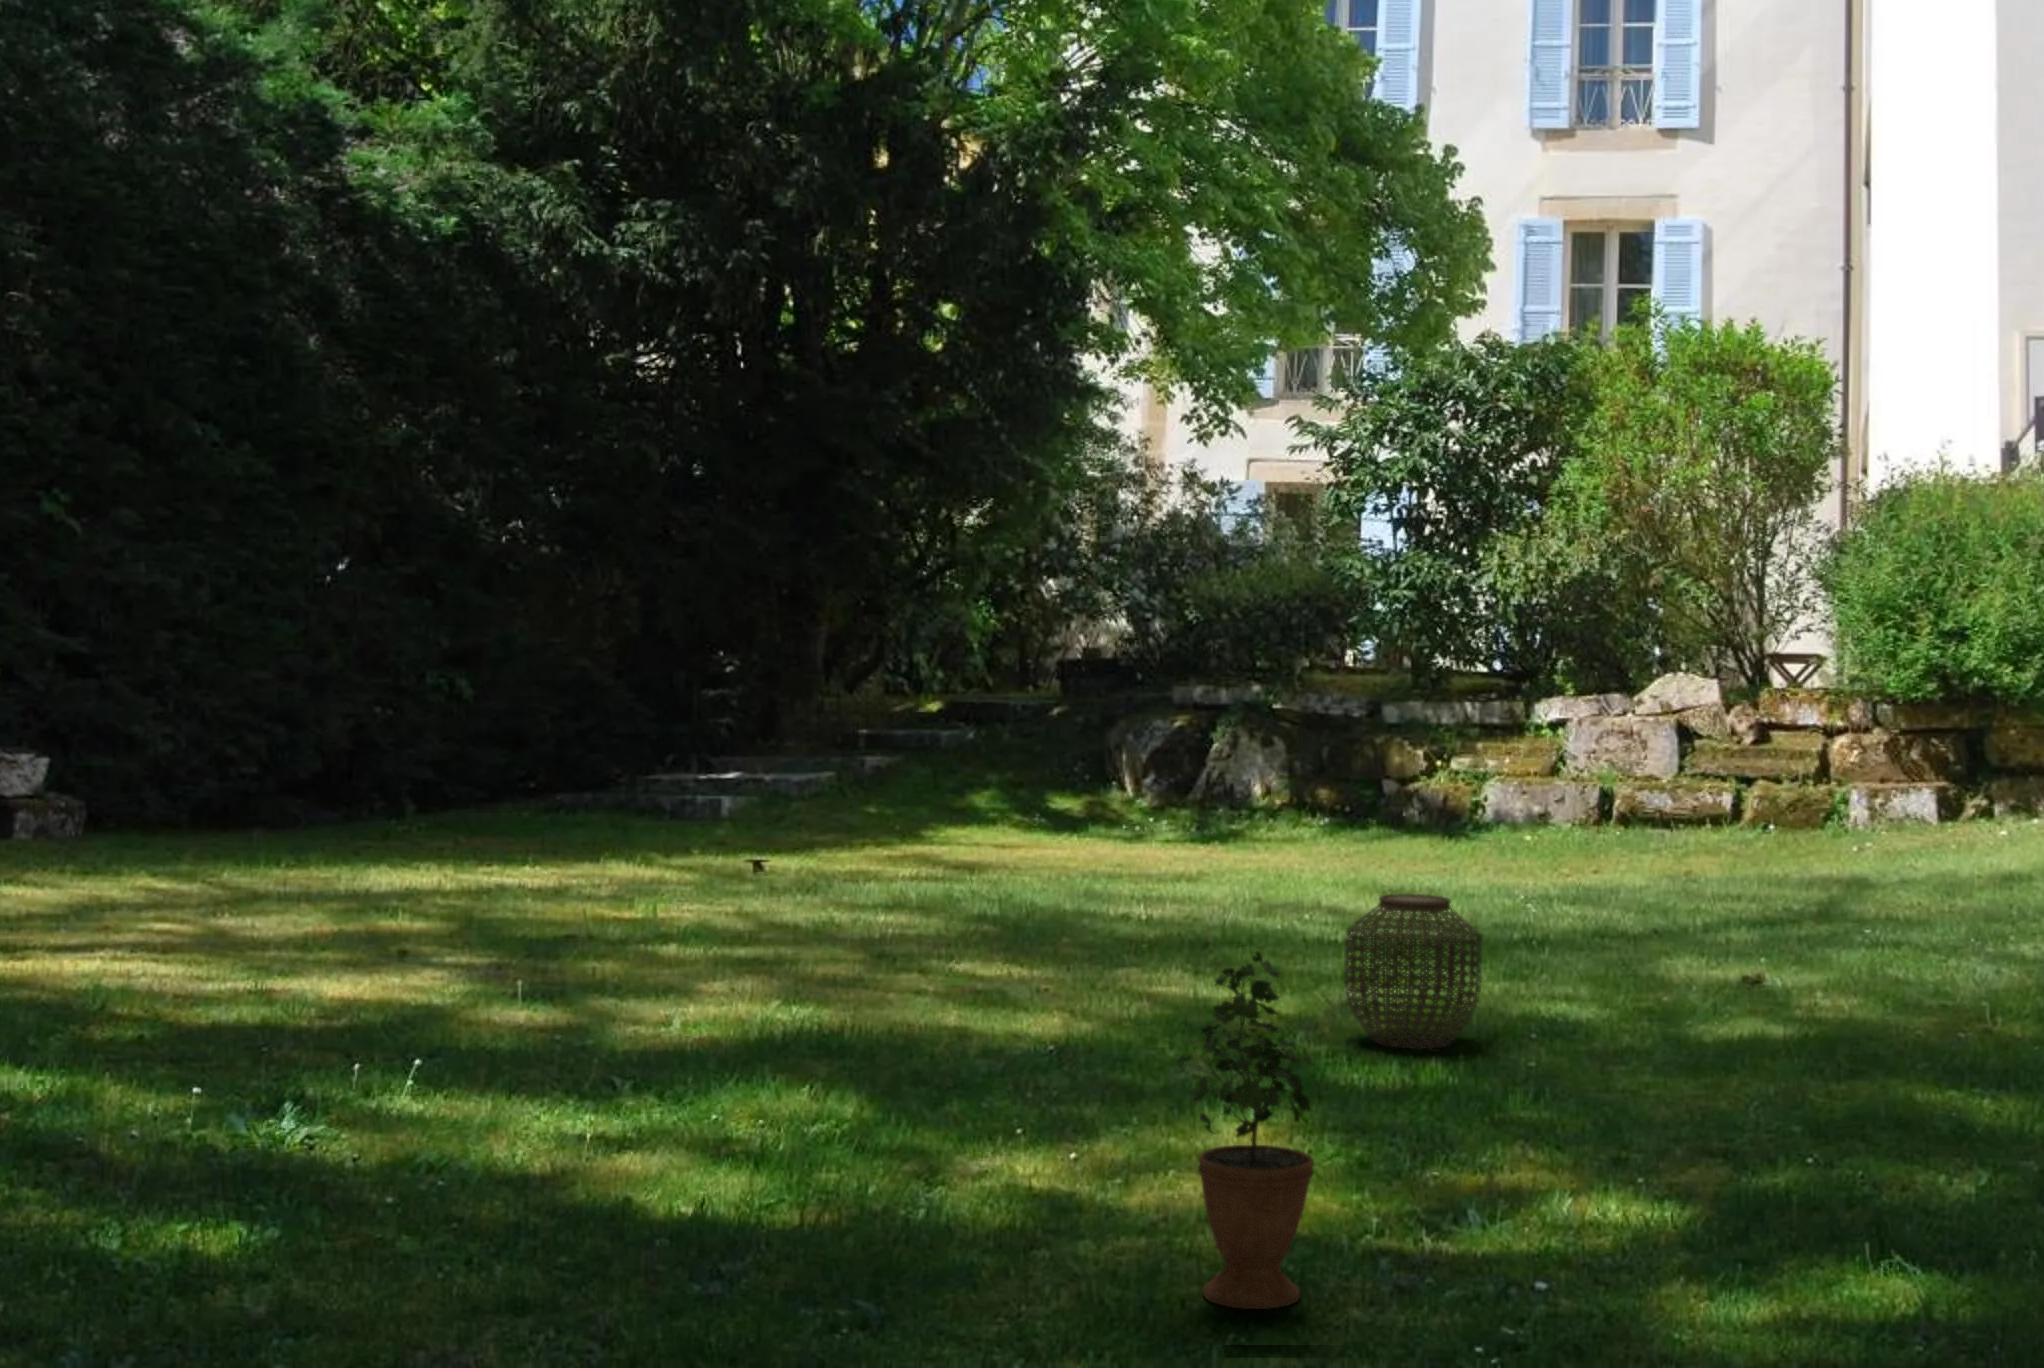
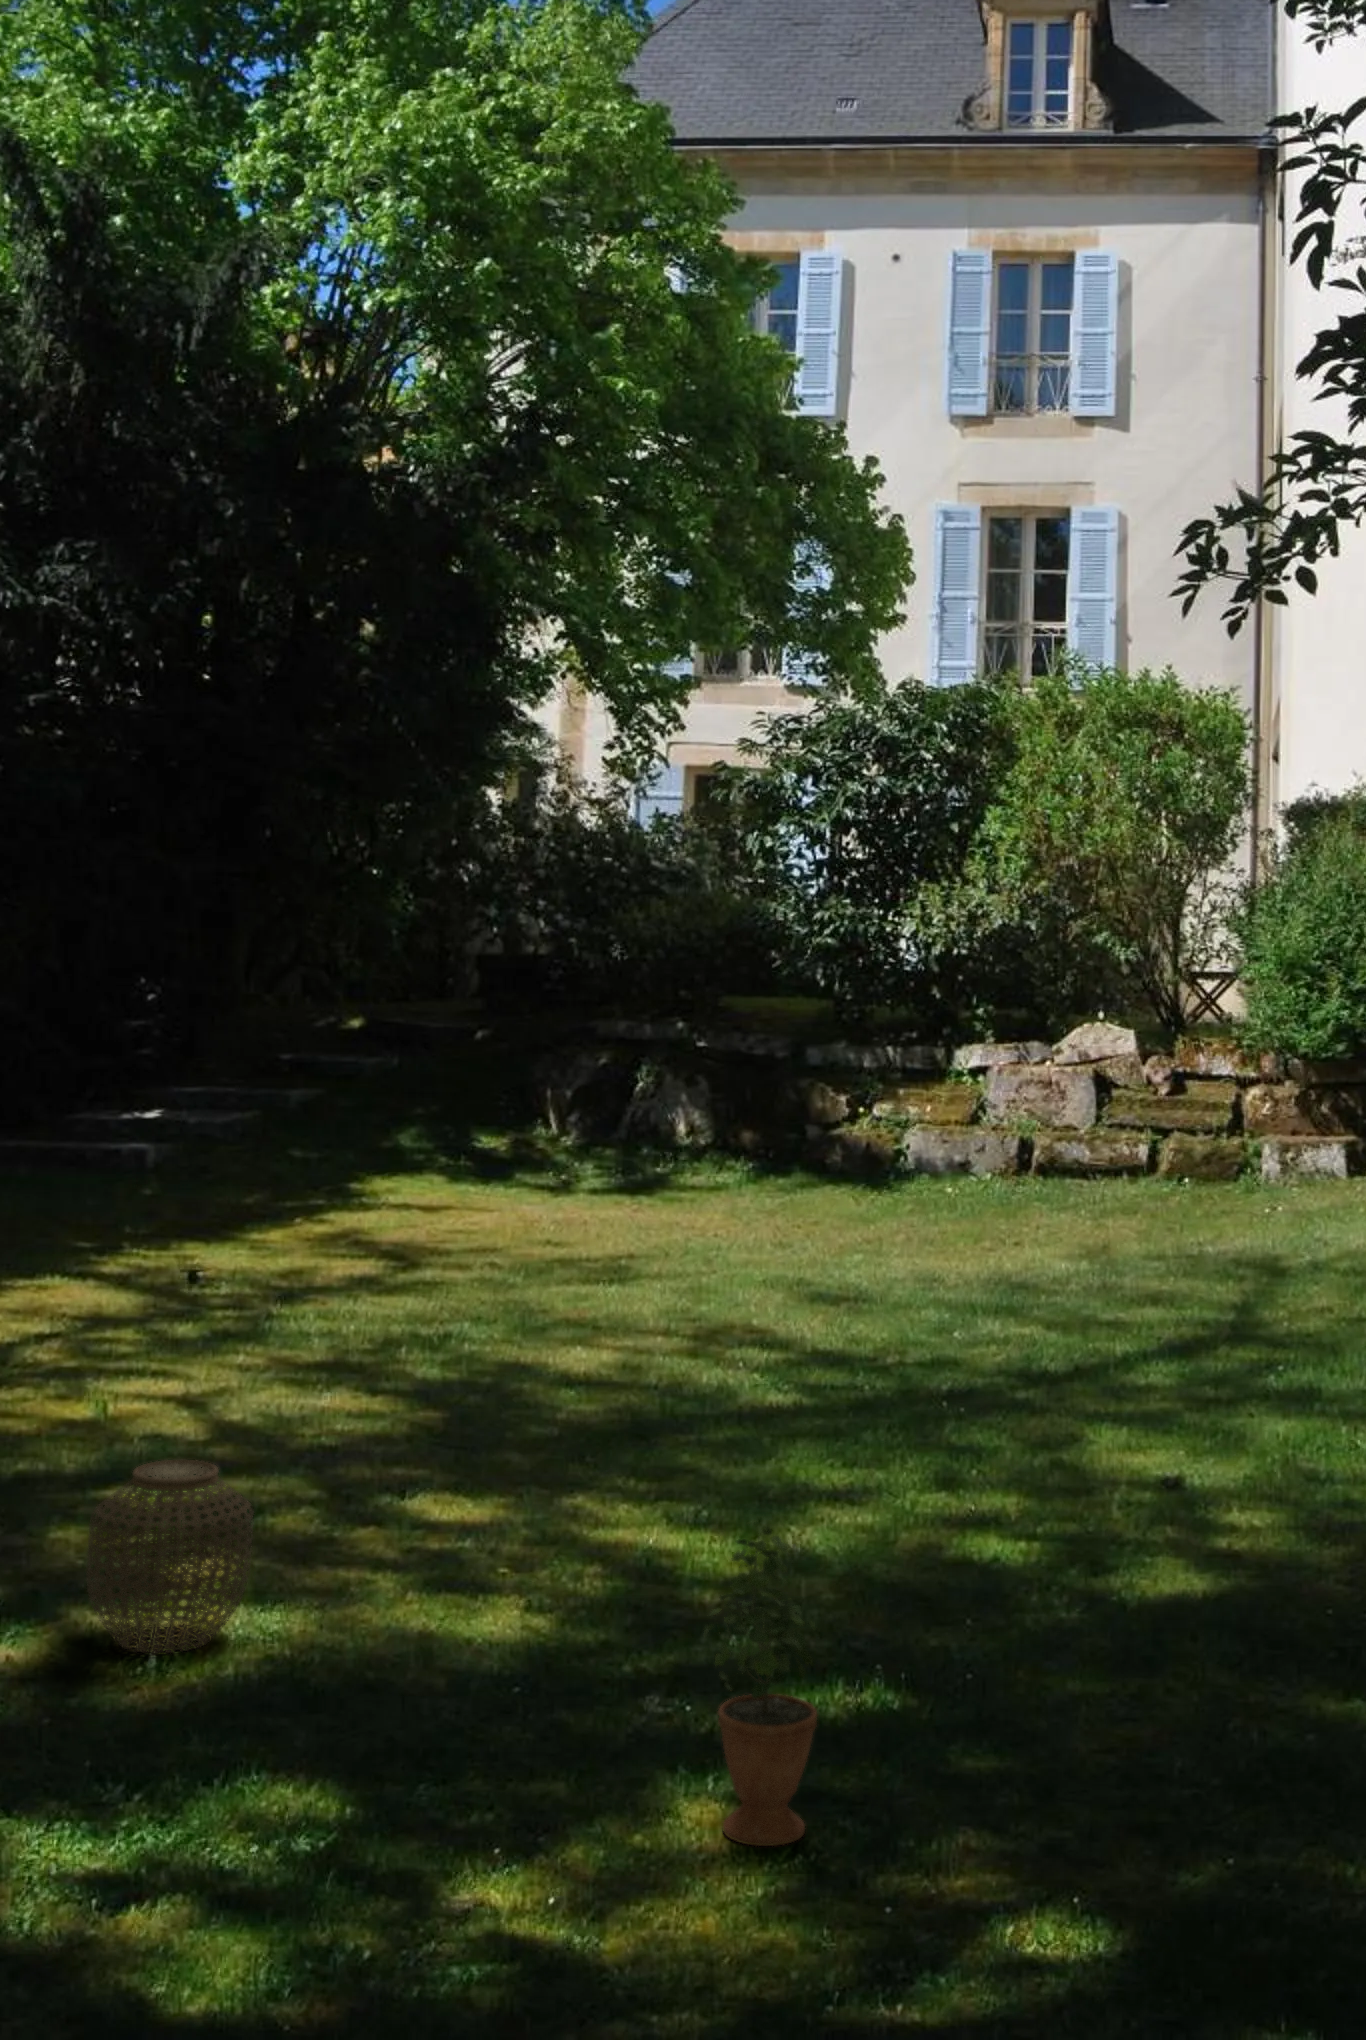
woven basket: present [1344,894,1482,1048] -> present [87,1460,253,1653]

